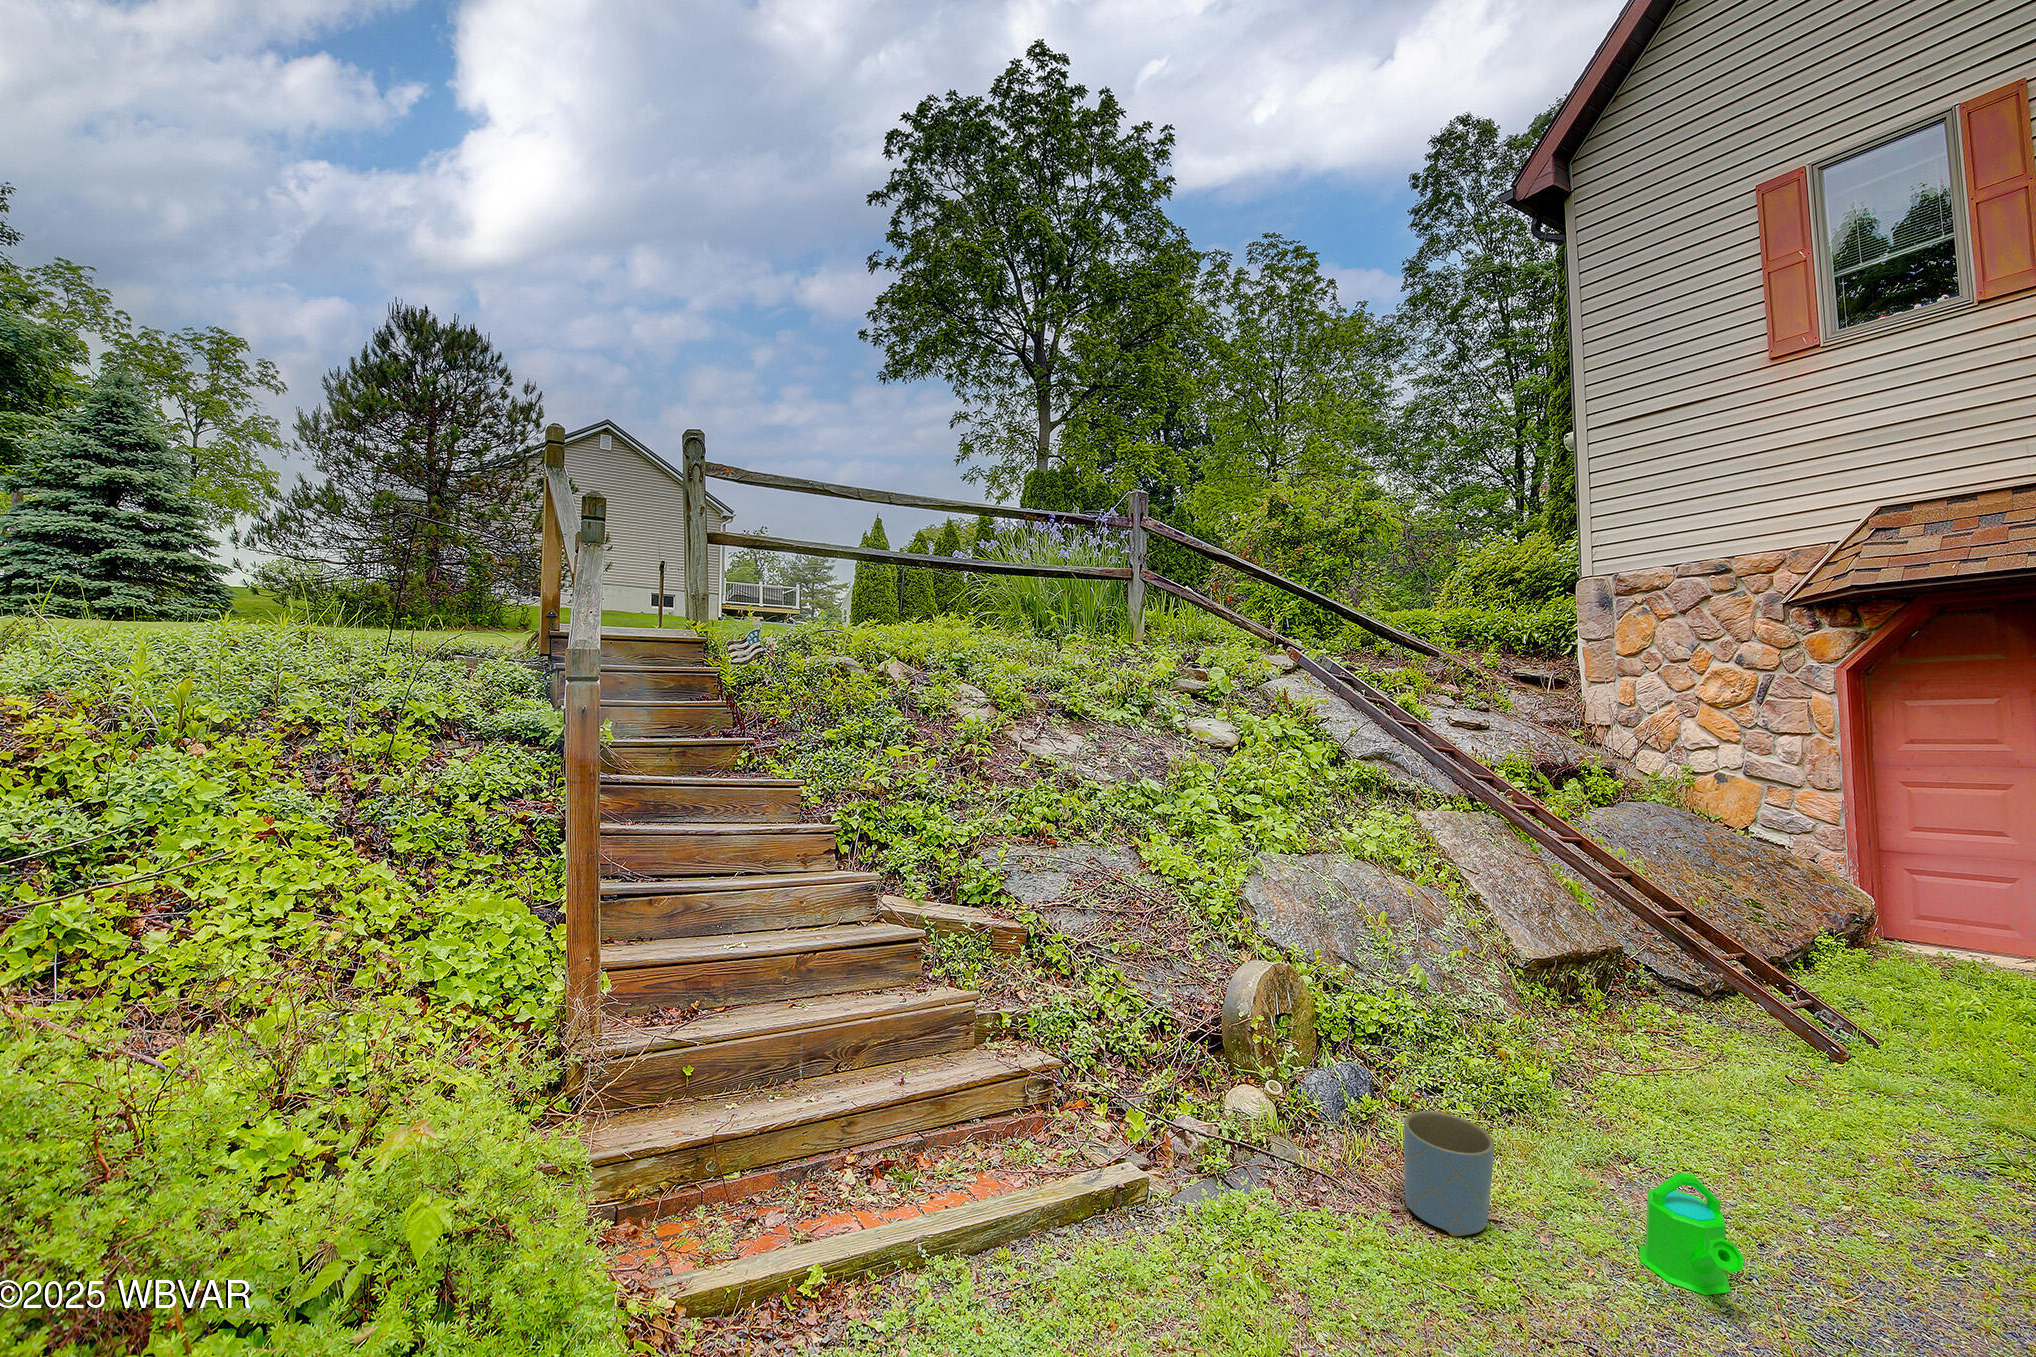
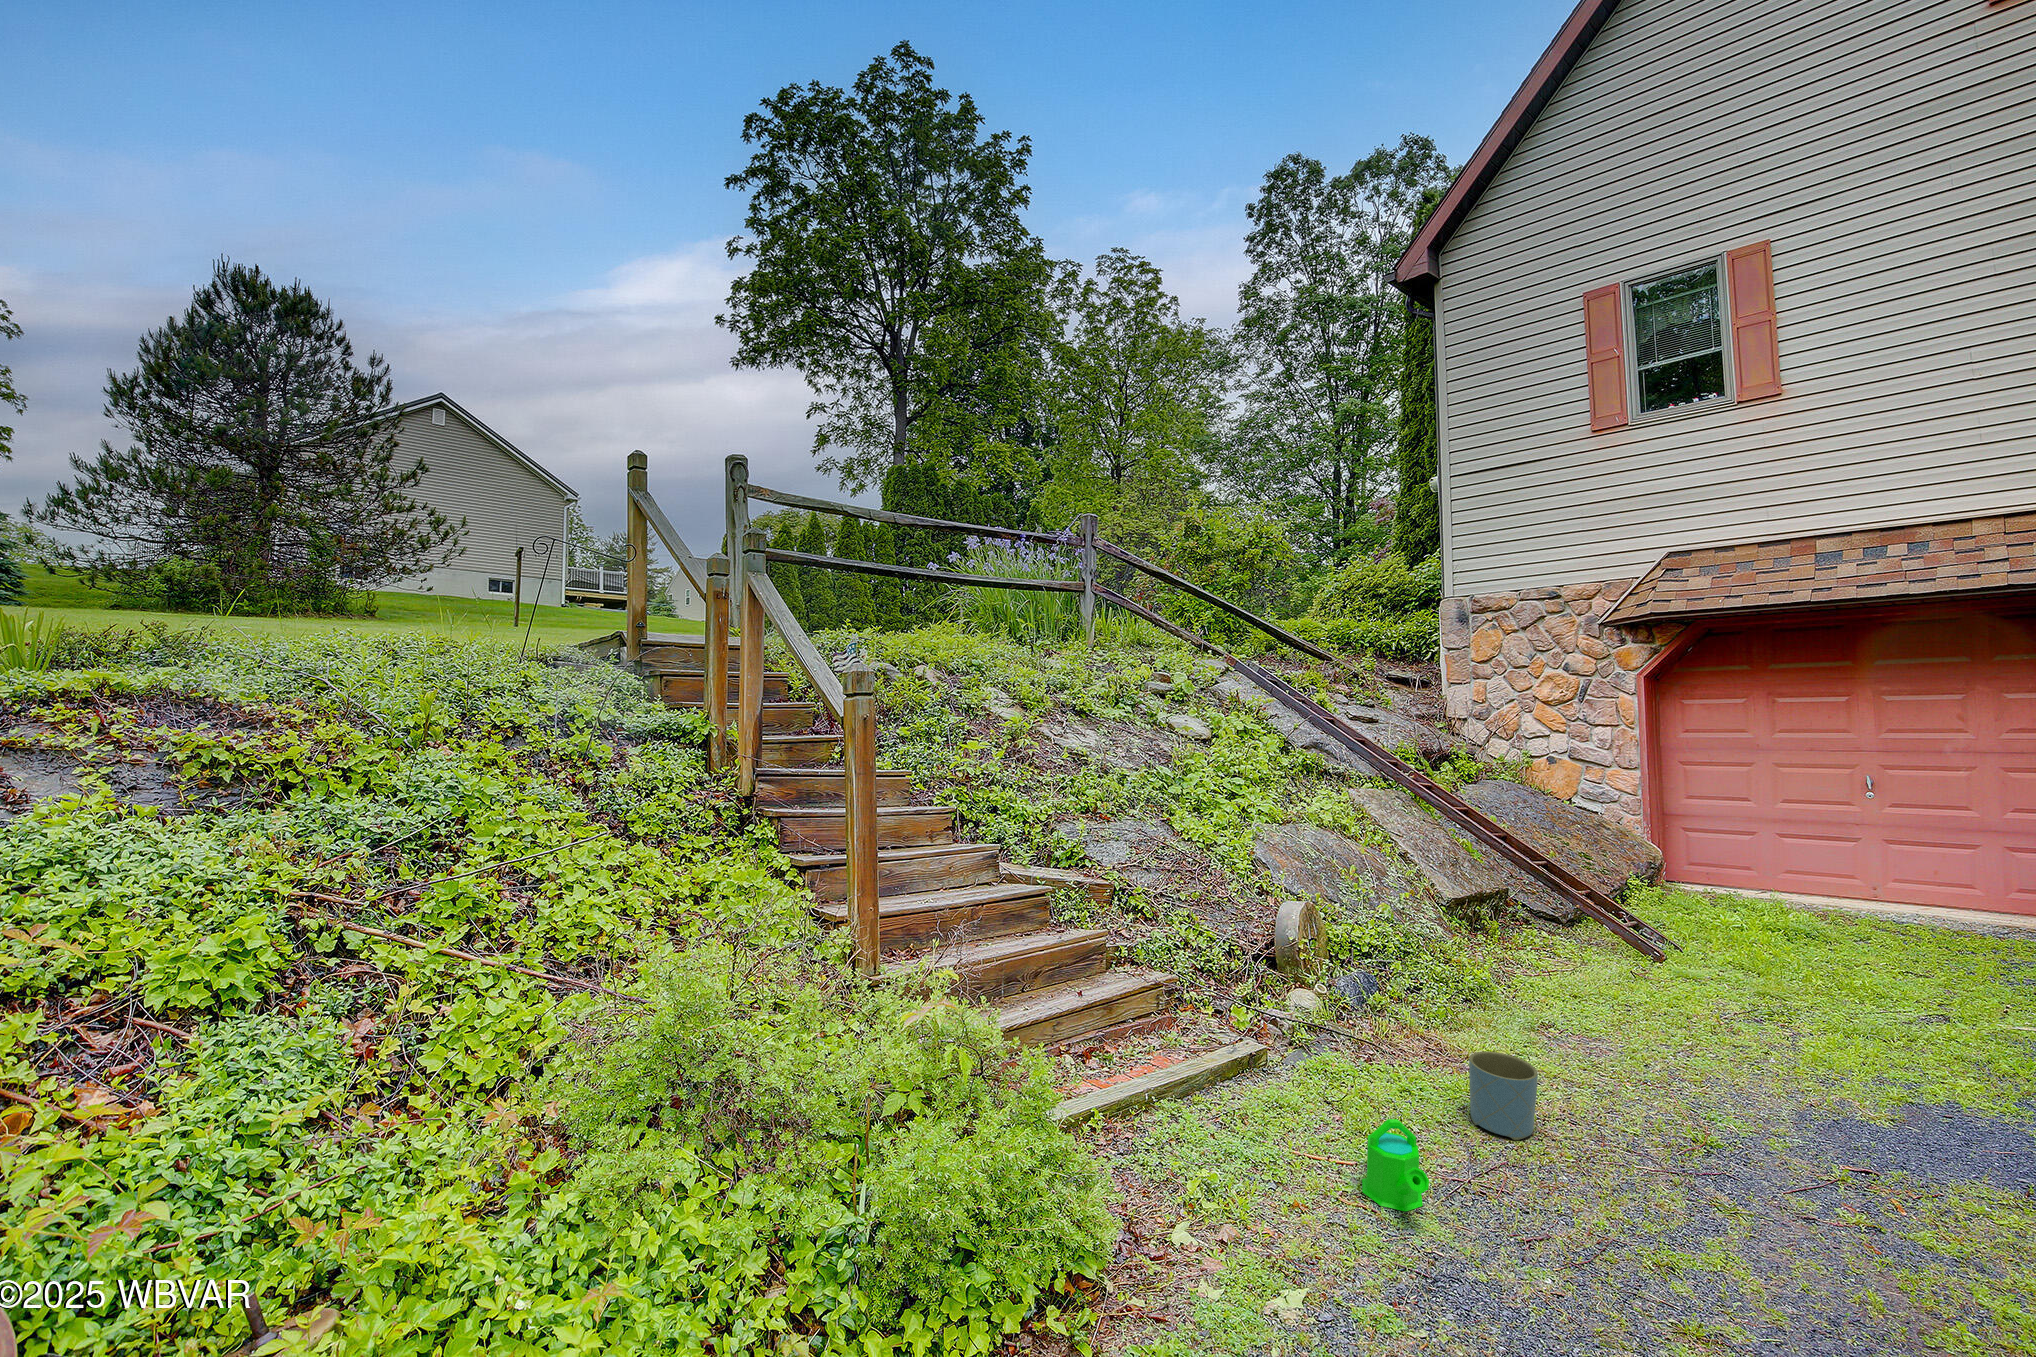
watering can: present [1639,1173,1744,1295] -> present [1362,1119,1429,1212]

